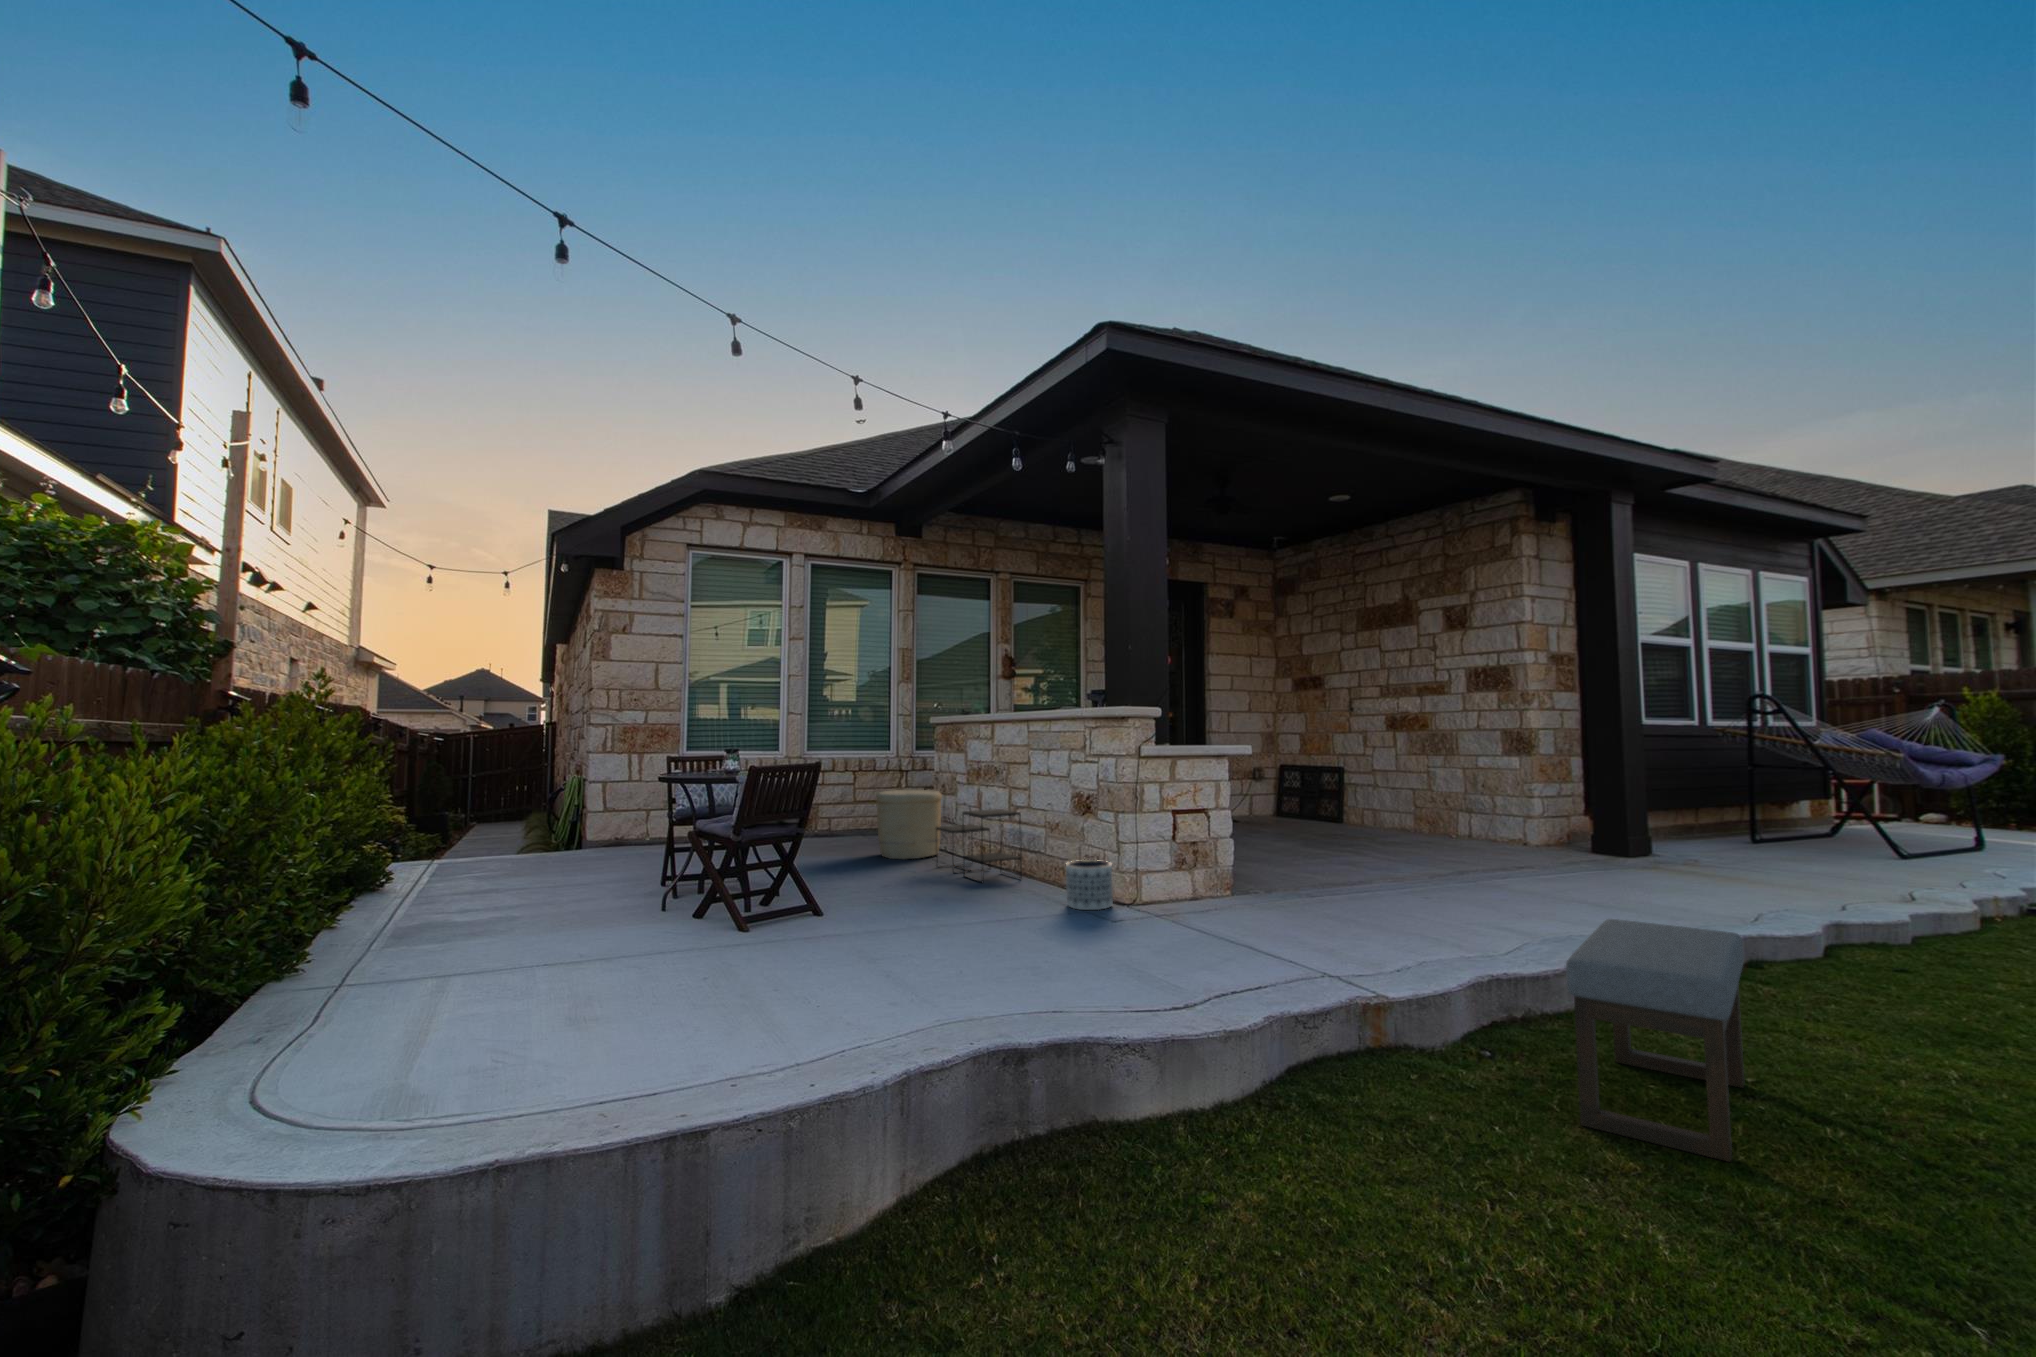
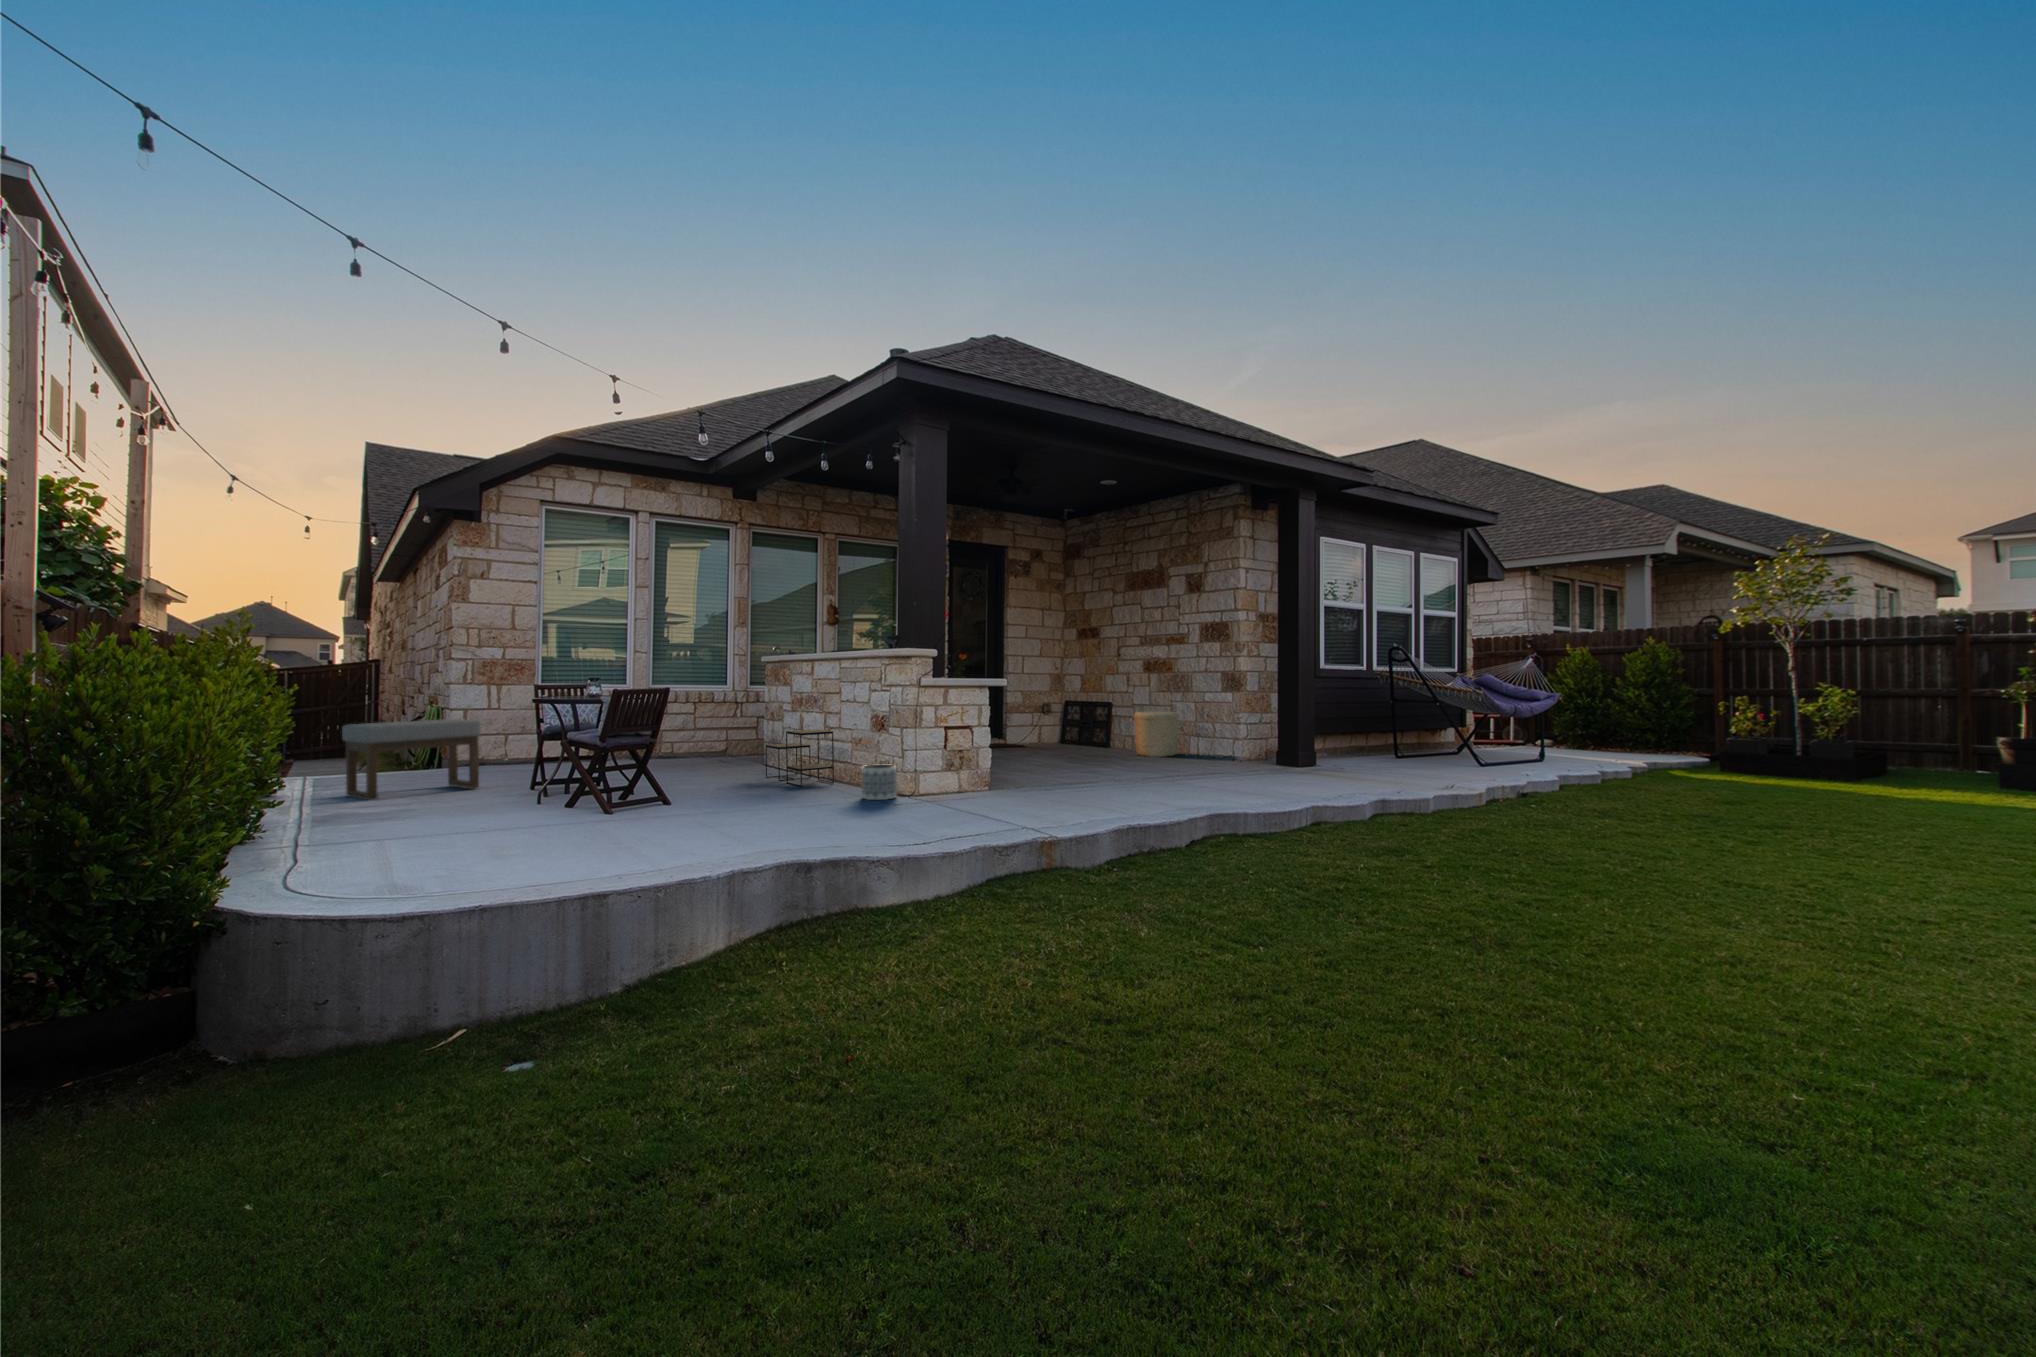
woven basket: present [876,790,942,859] -> present [1133,711,1178,757]
ottoman: present [1566,919,1745,1162] -> present [342,719,481,800]

